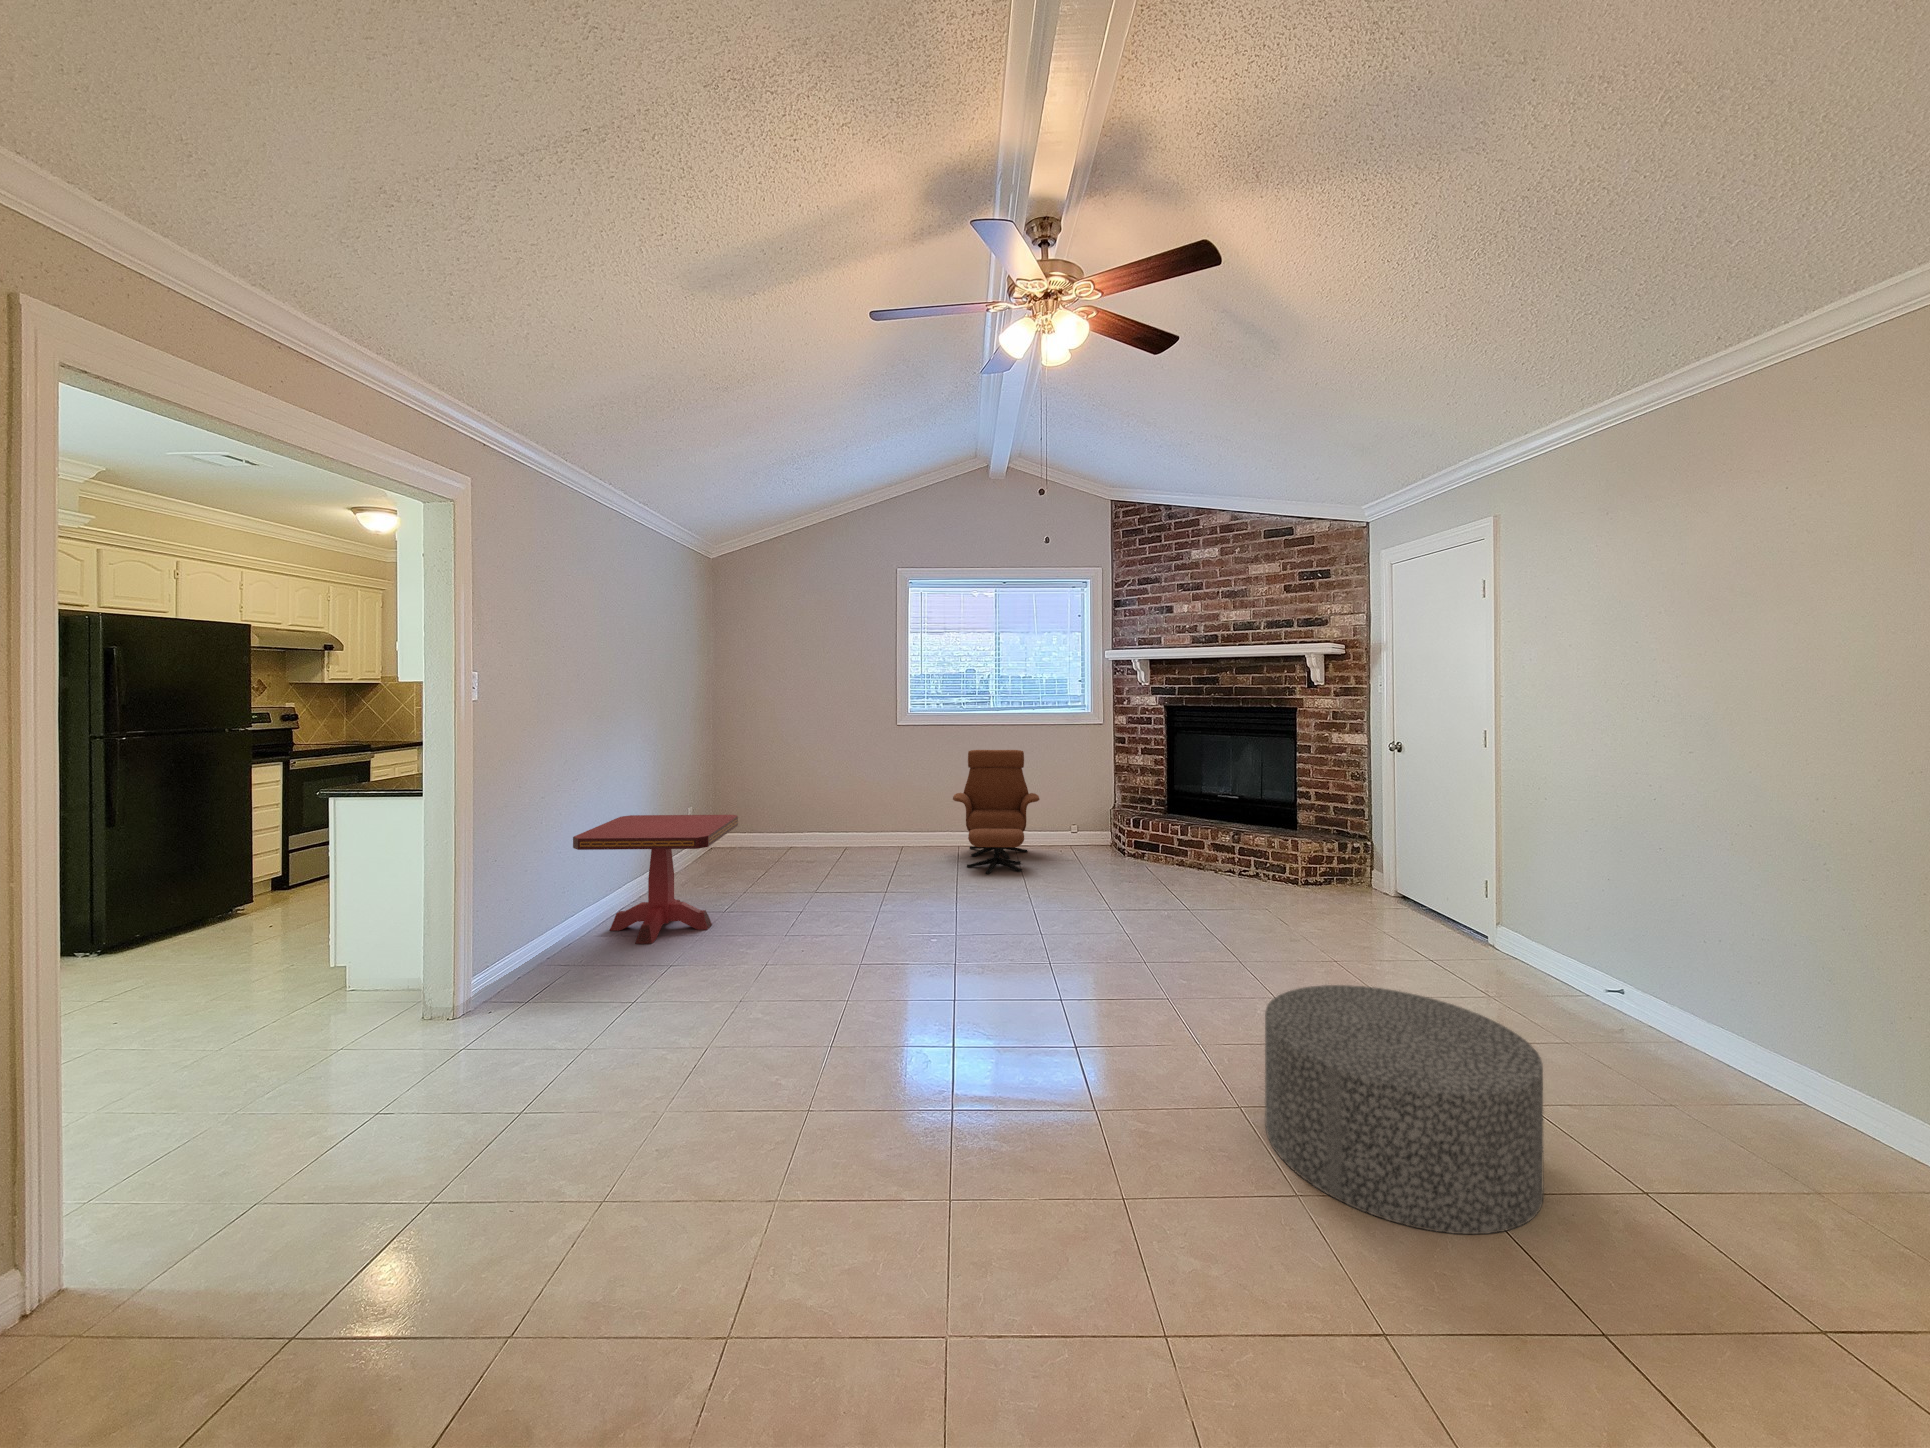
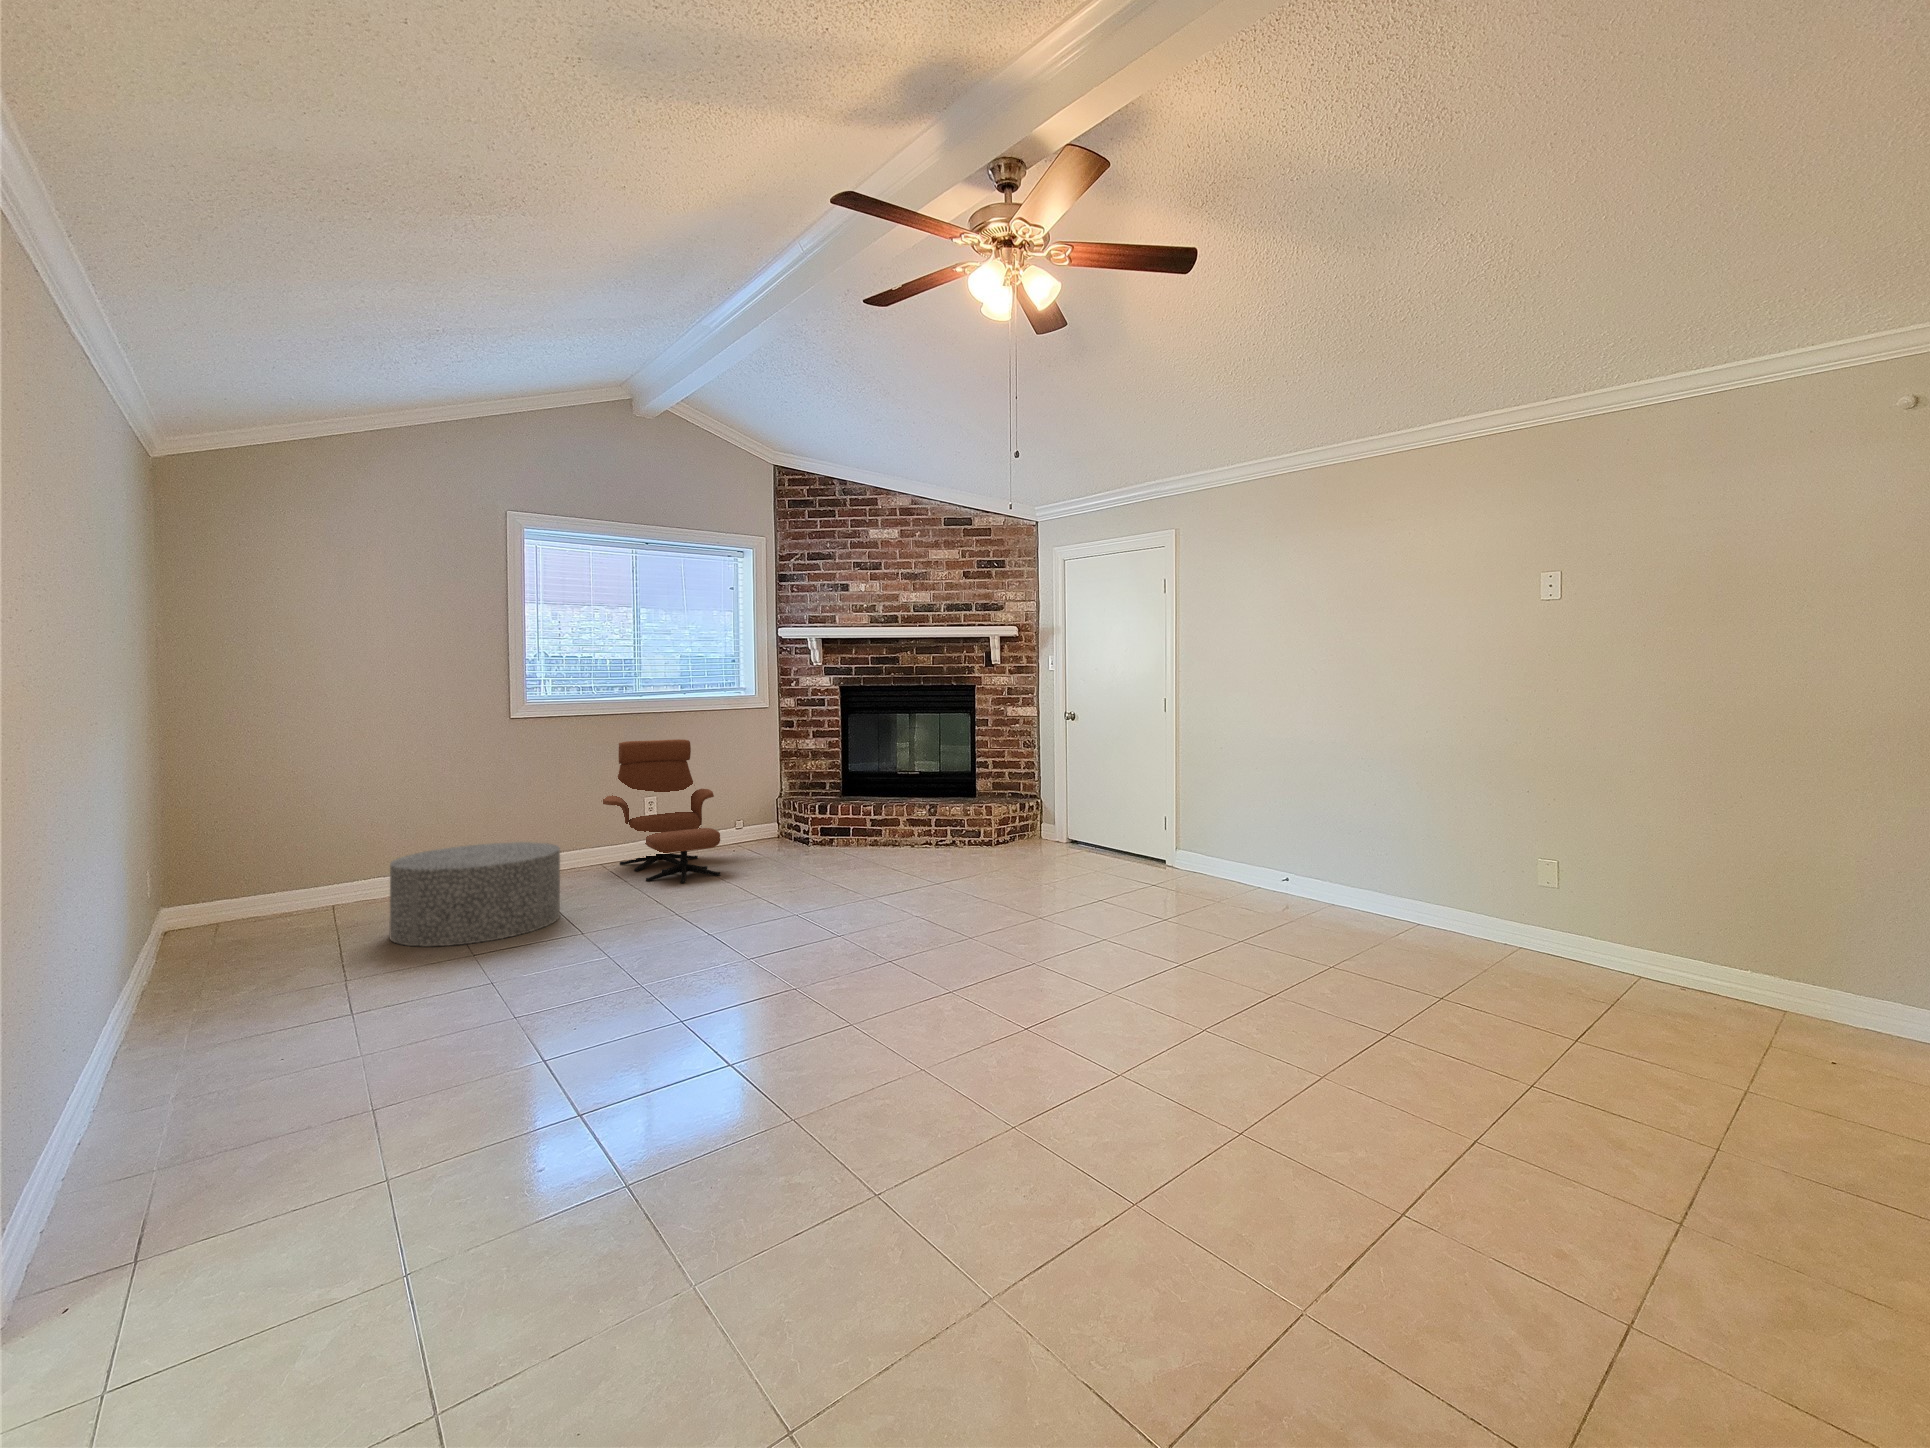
side table: present [573,815,738,944] -> none [91,835,390,1052]
ottoman: present [1265,985,1544,1234] -> present [390,842,560,946]

